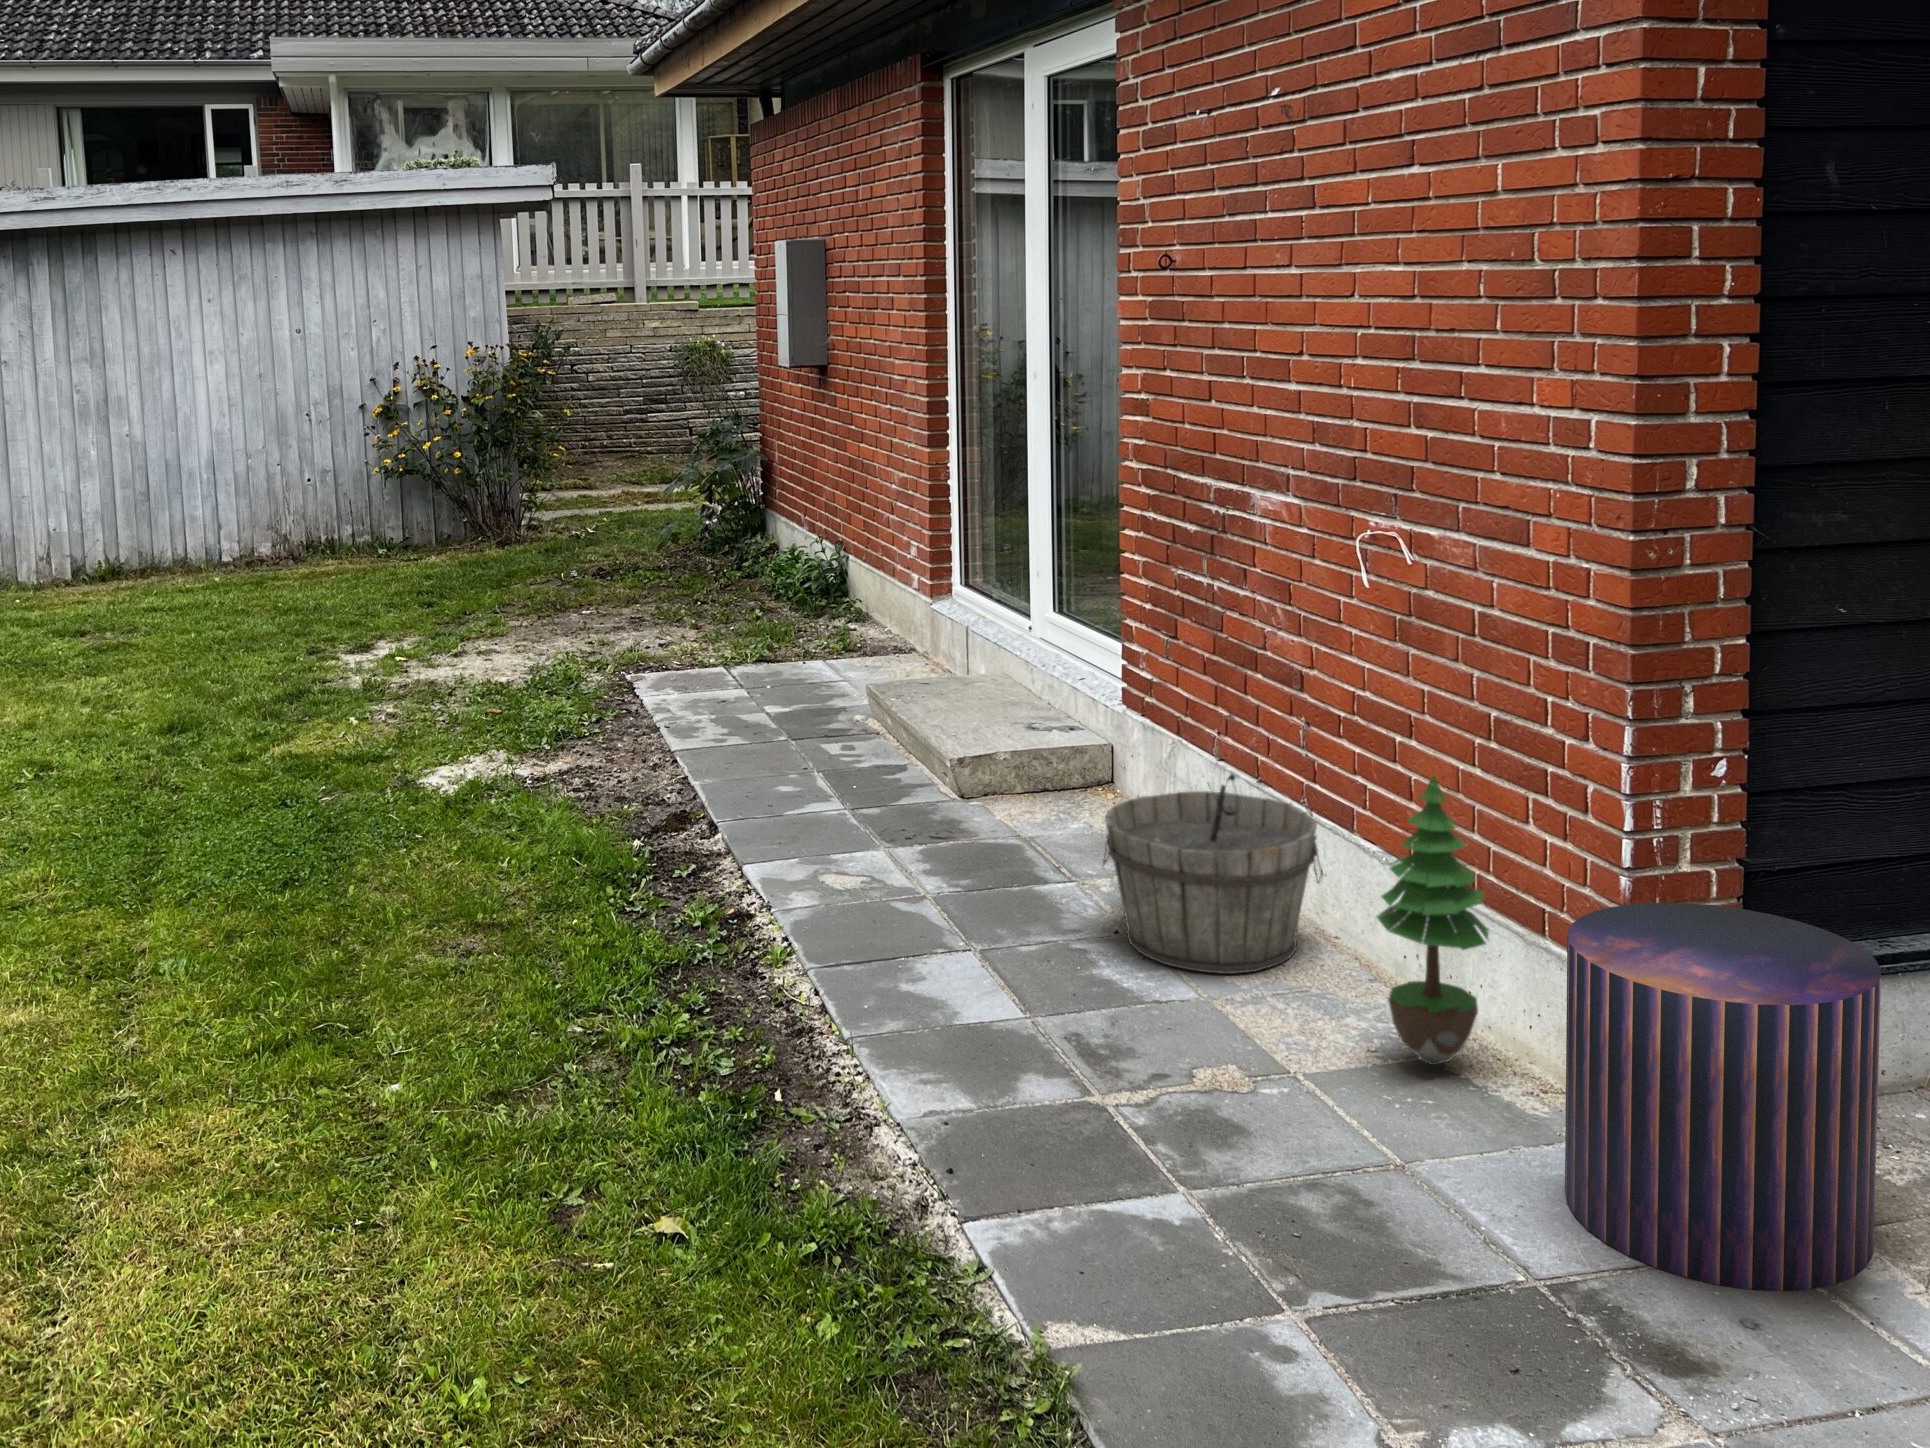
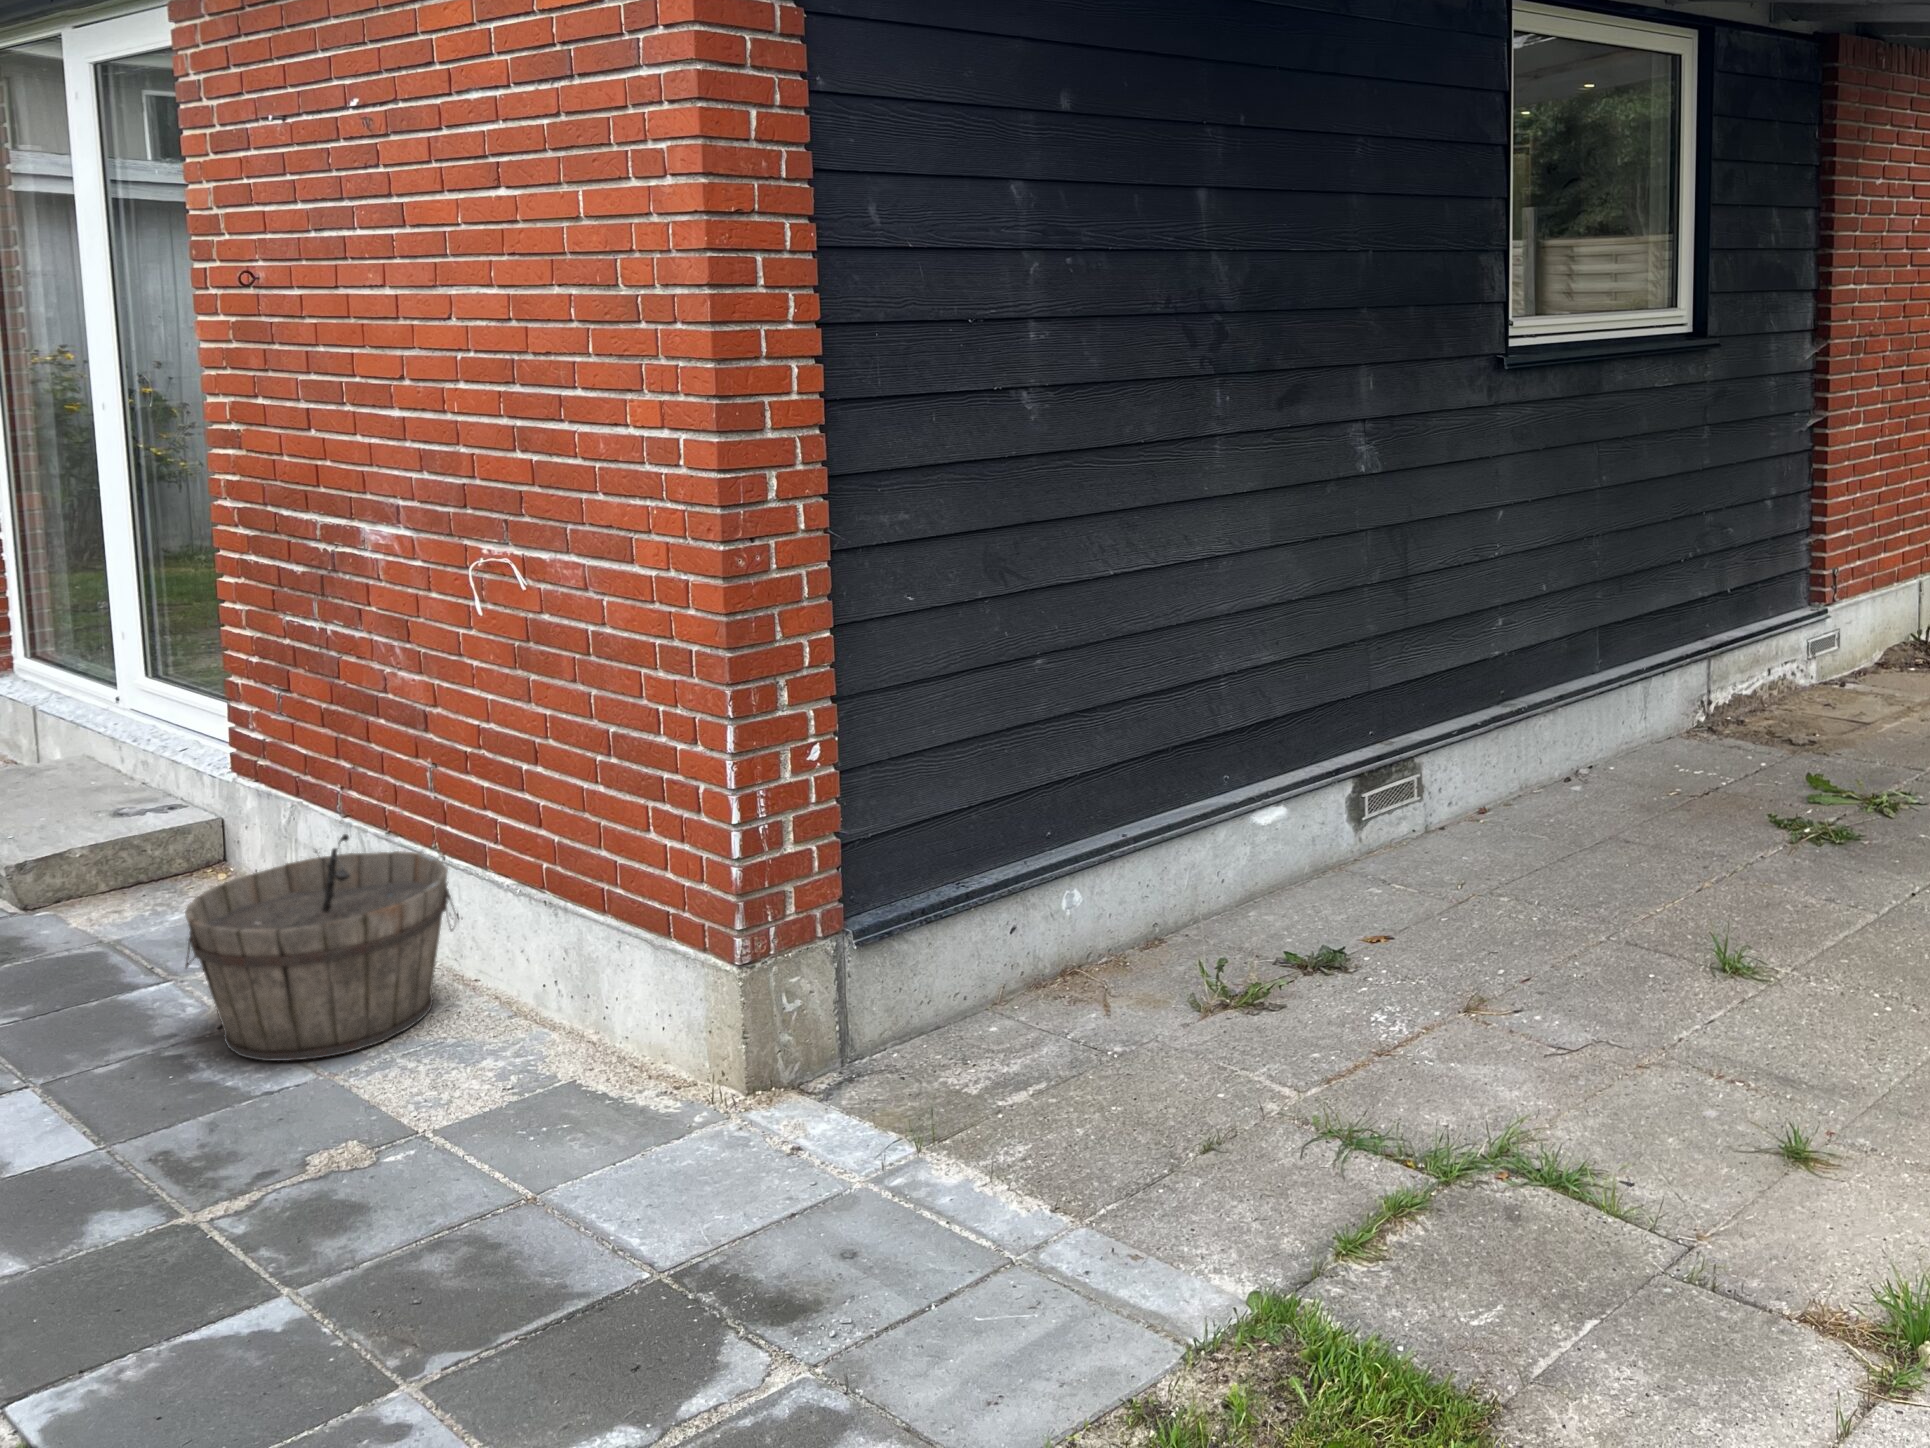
potted tree: present [1377,775,1488,1065] -> none [500,800,618,1093]
pouf: present [1565,903,1881,1291] -> none [676,876,951,1233]

